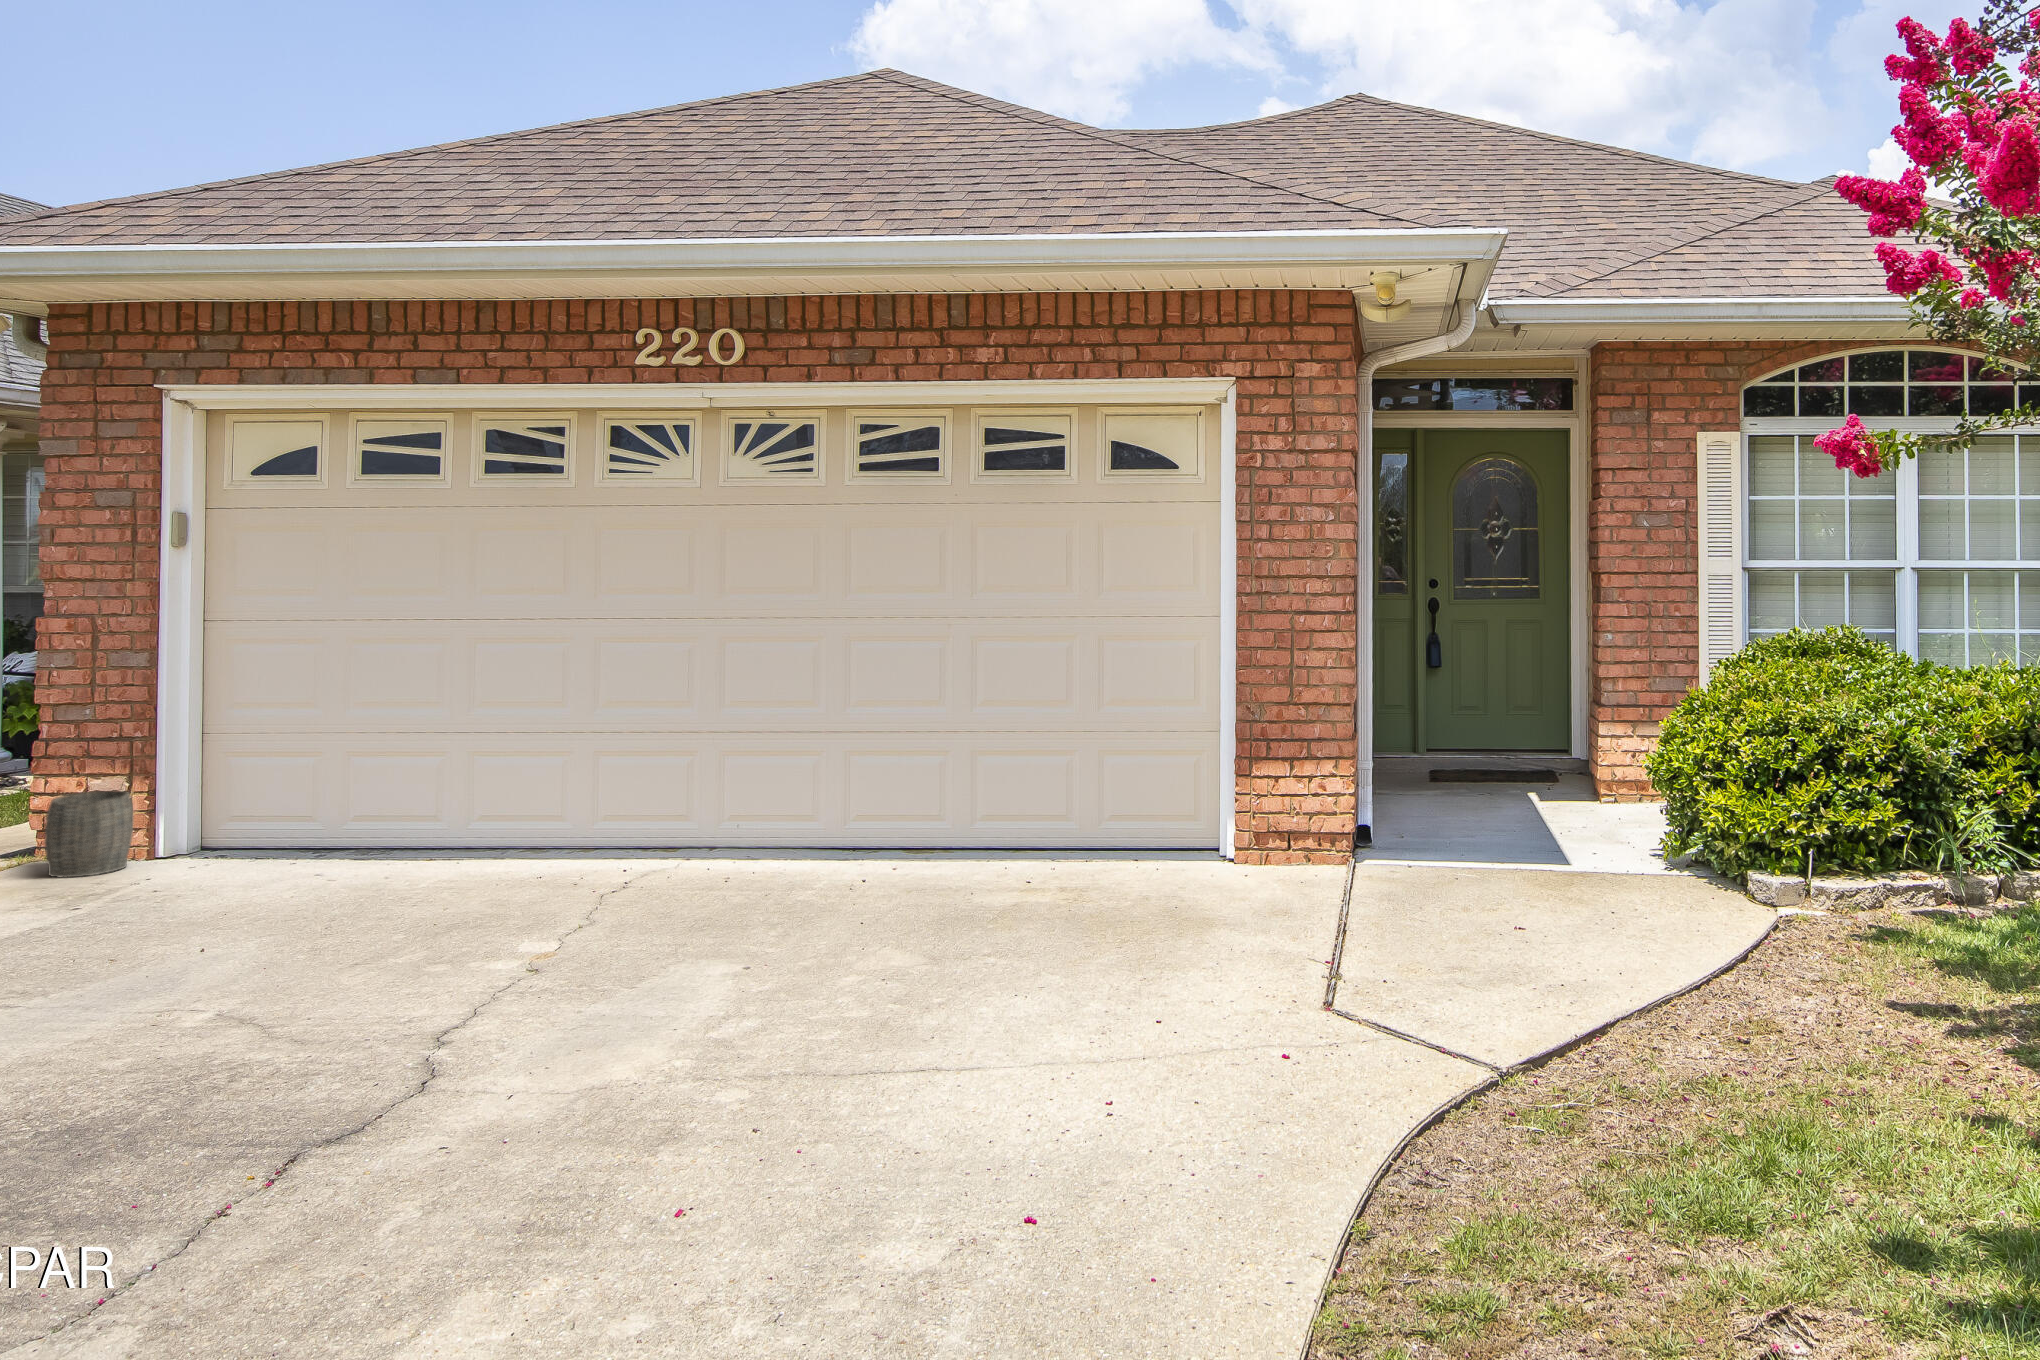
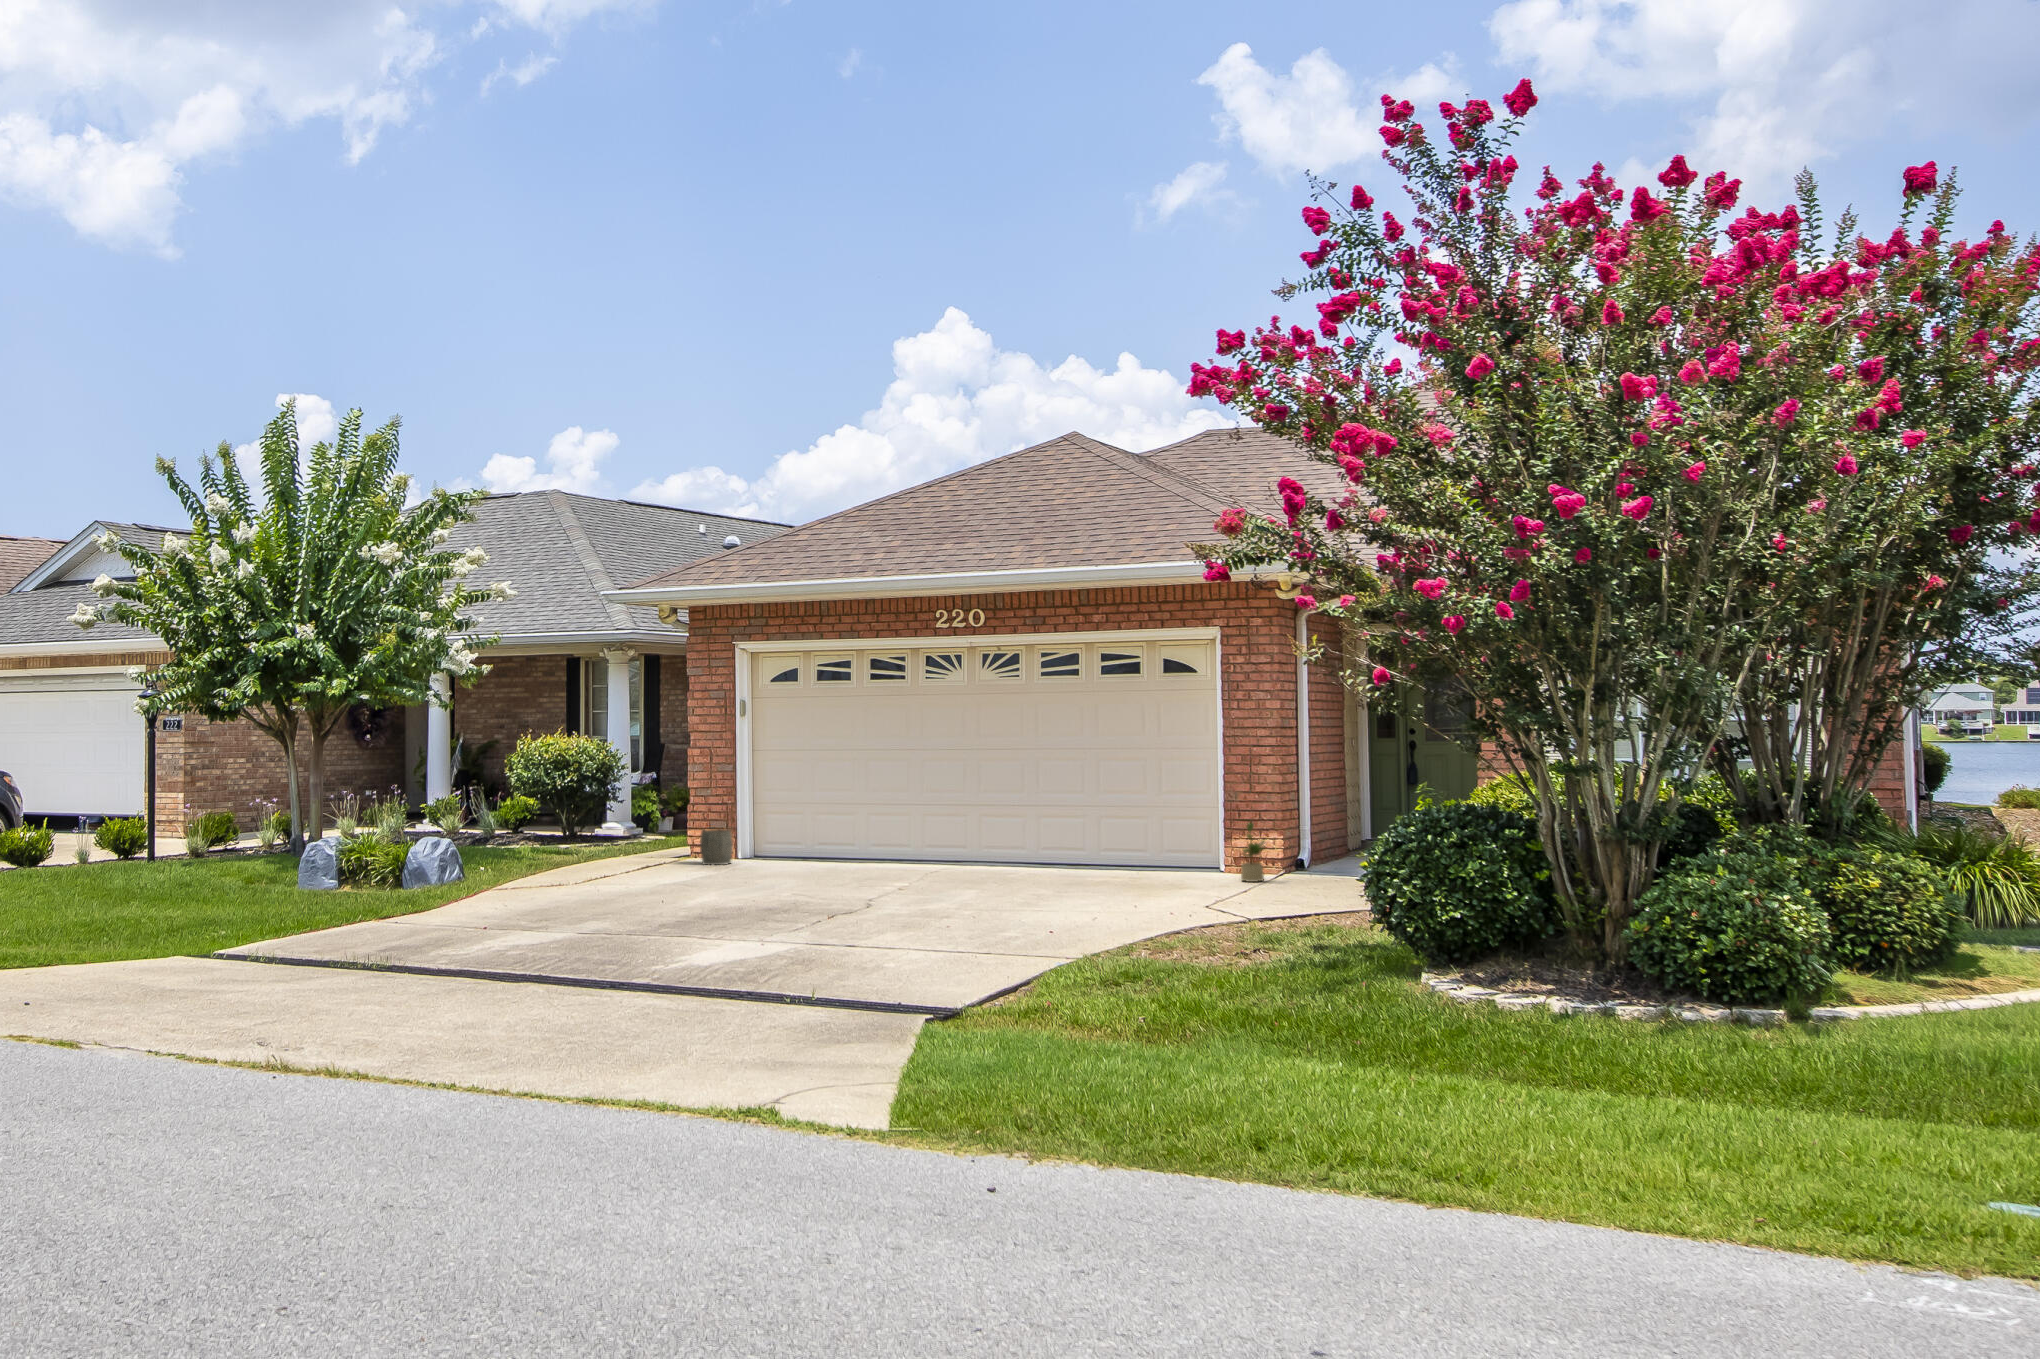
potted plant: none [1270,766,1322,888] -> present [1241,823,1265,882]

